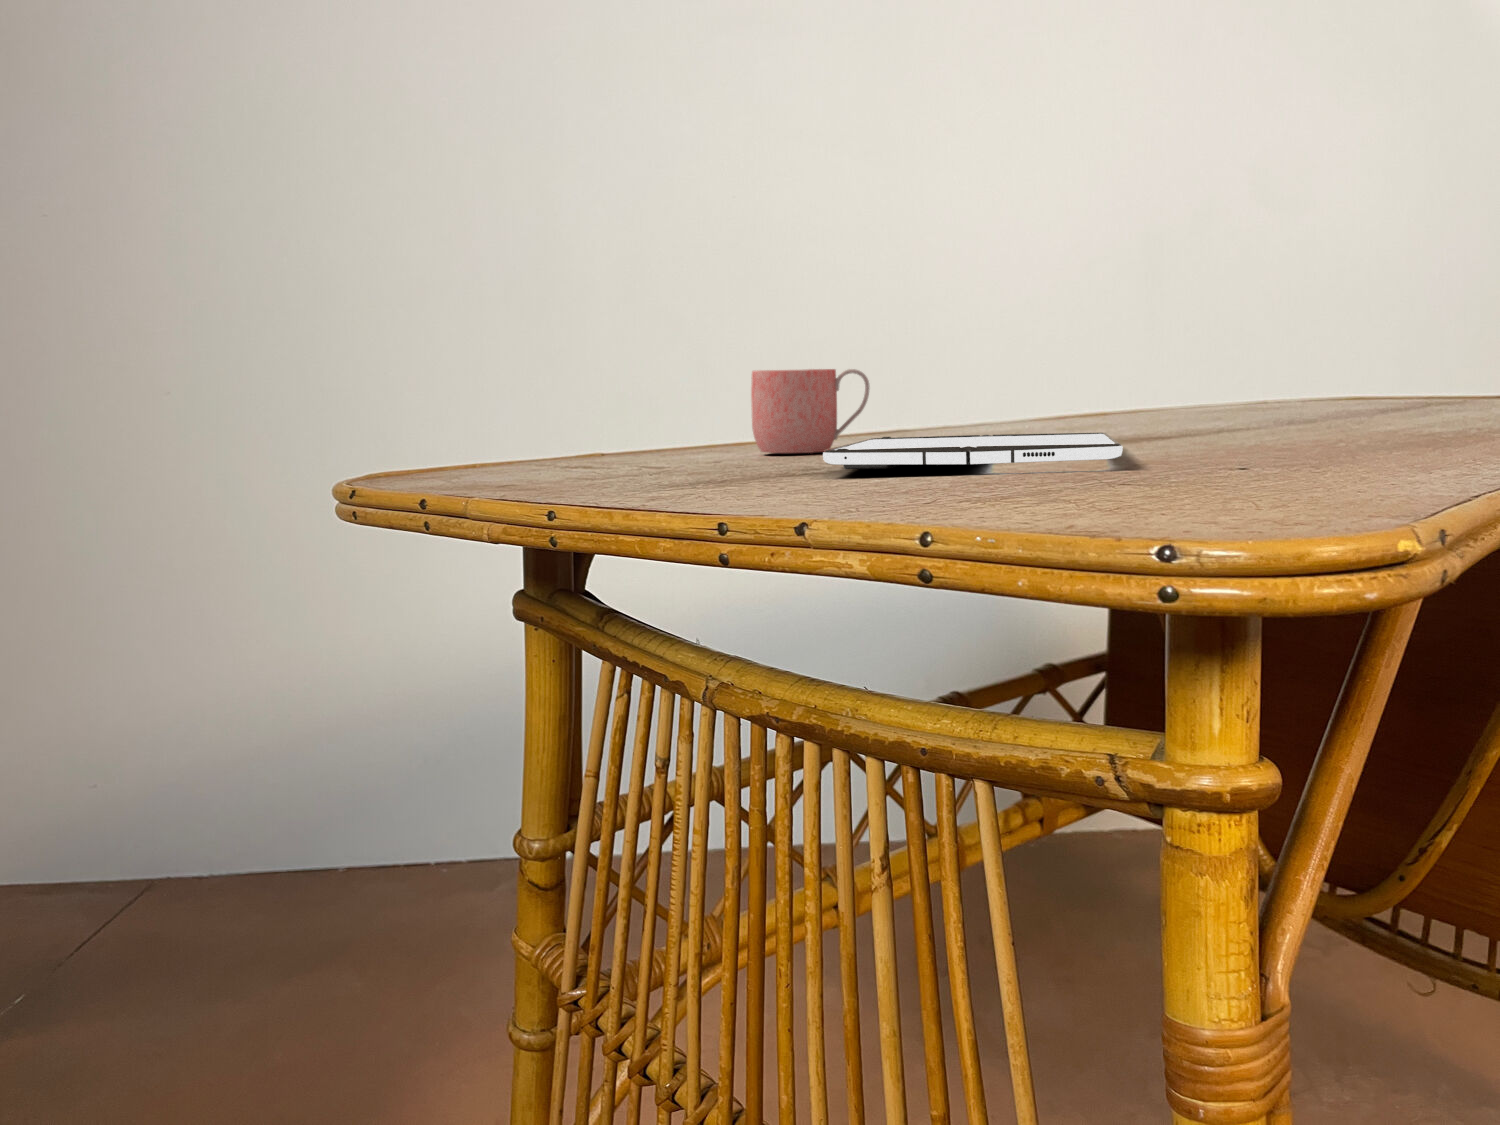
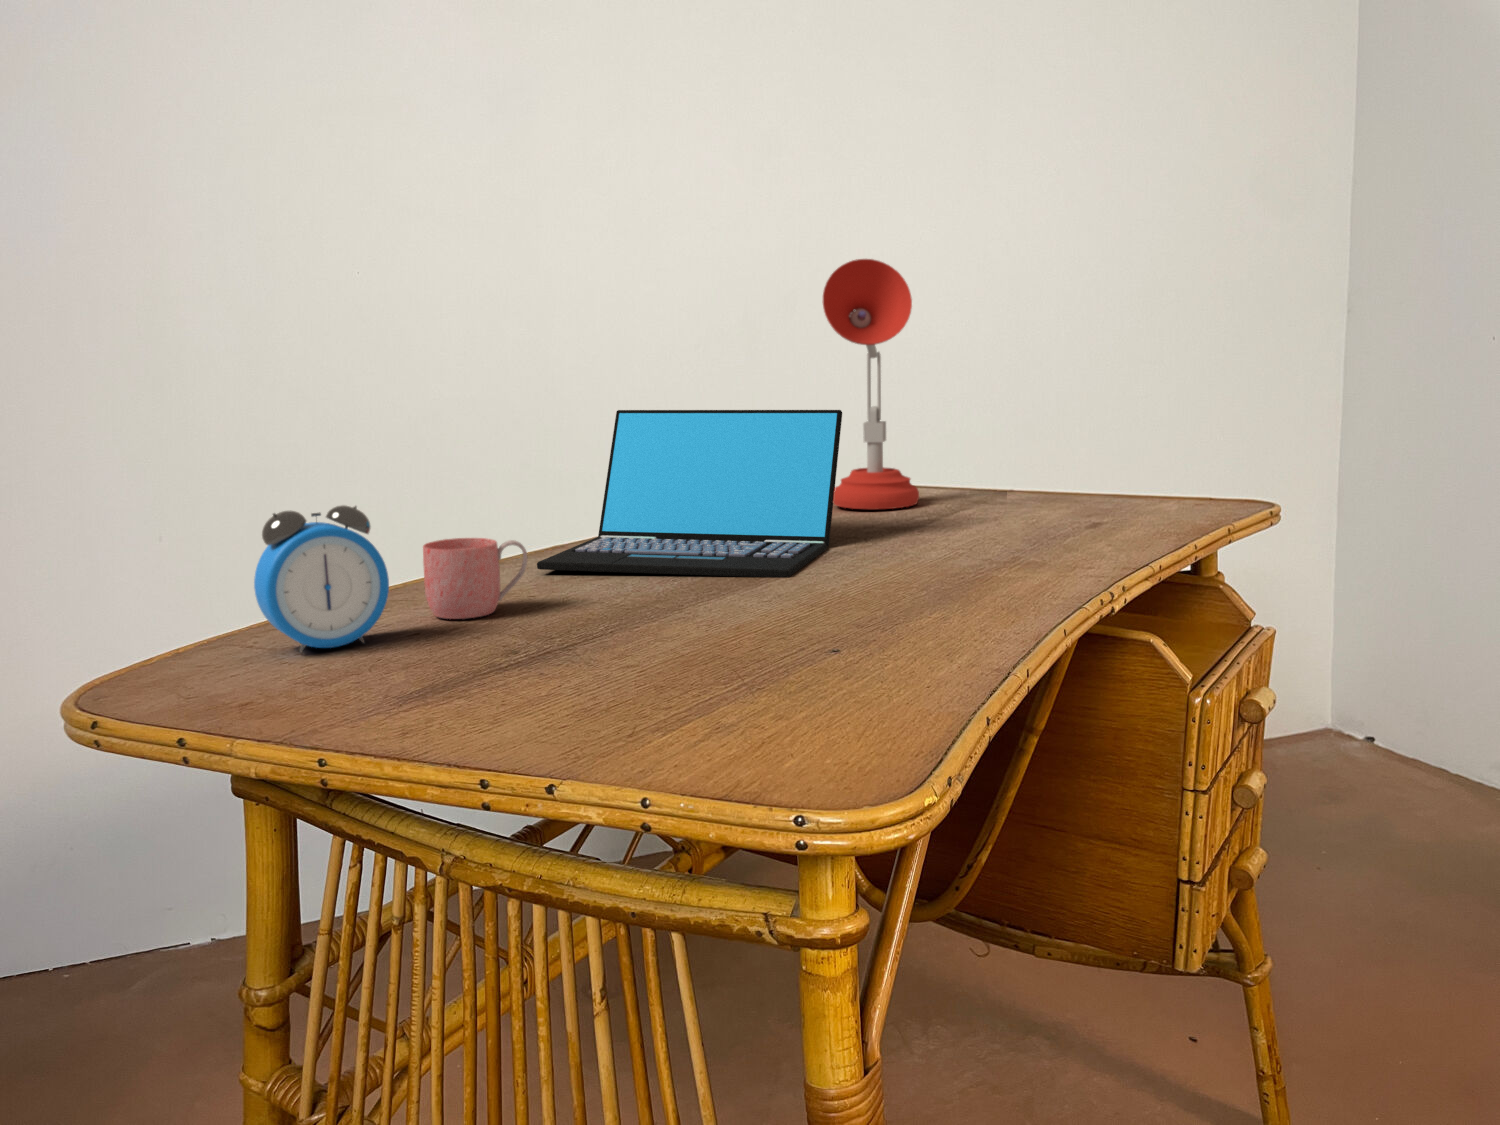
desk lamp: none [1256,98,1373,408] -> present [823,259,919,509]
laptop: none [892,263,1275,436] -> present [537,410,842,578]
alarm clock: none [559,306,703,467] -> present [254,505,389,653]
tablet: present [823,433,1123,469] -> none [520,599,748,675]

